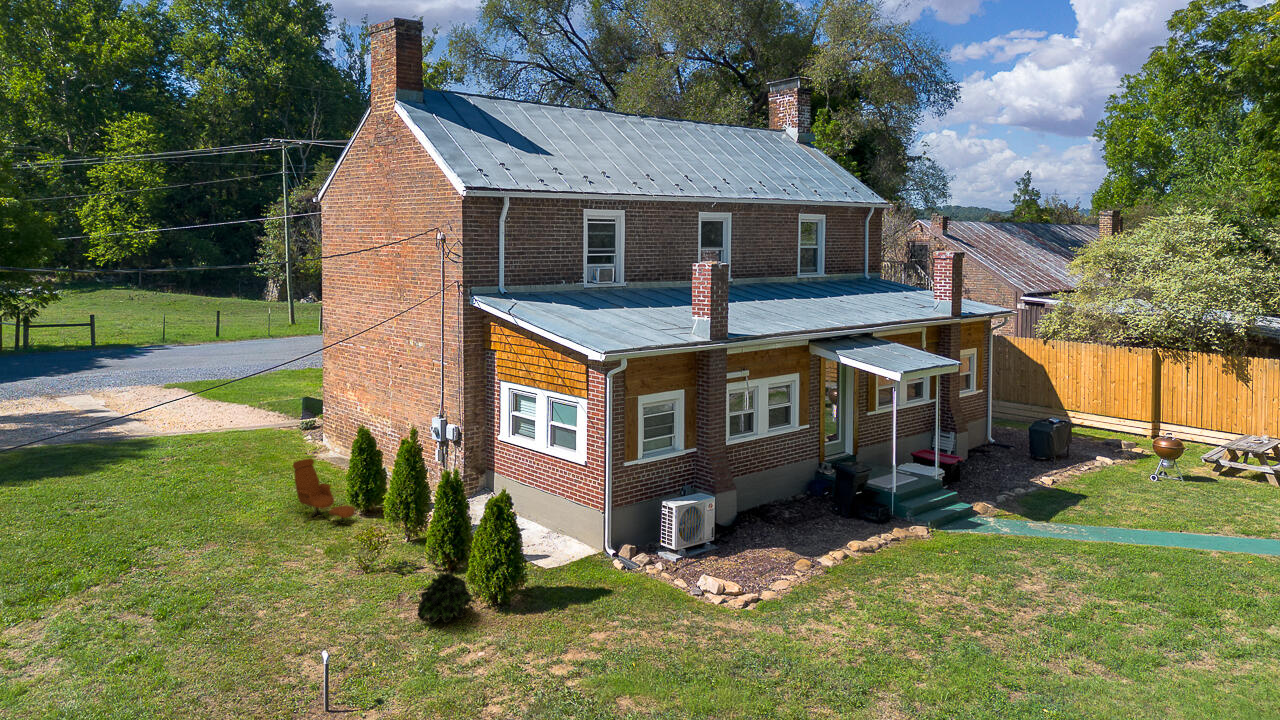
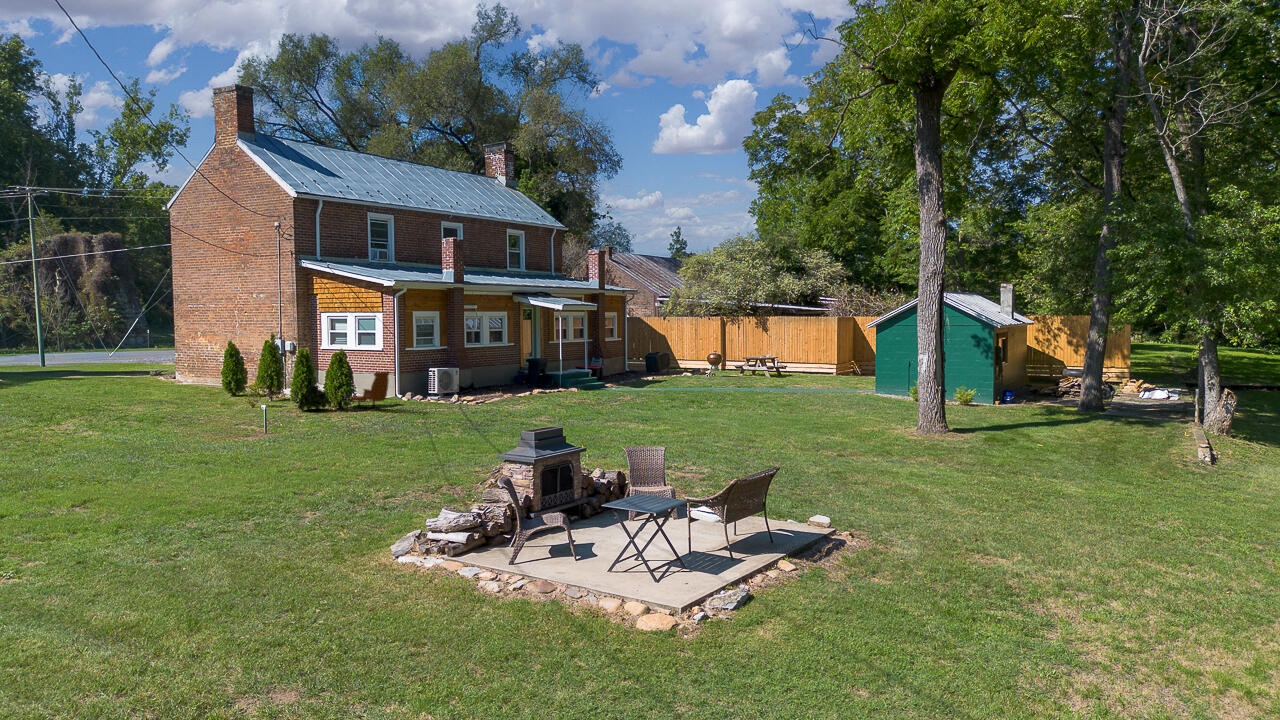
lounge chair: present [293,458,355,524] -> present [351,372,389,411]

